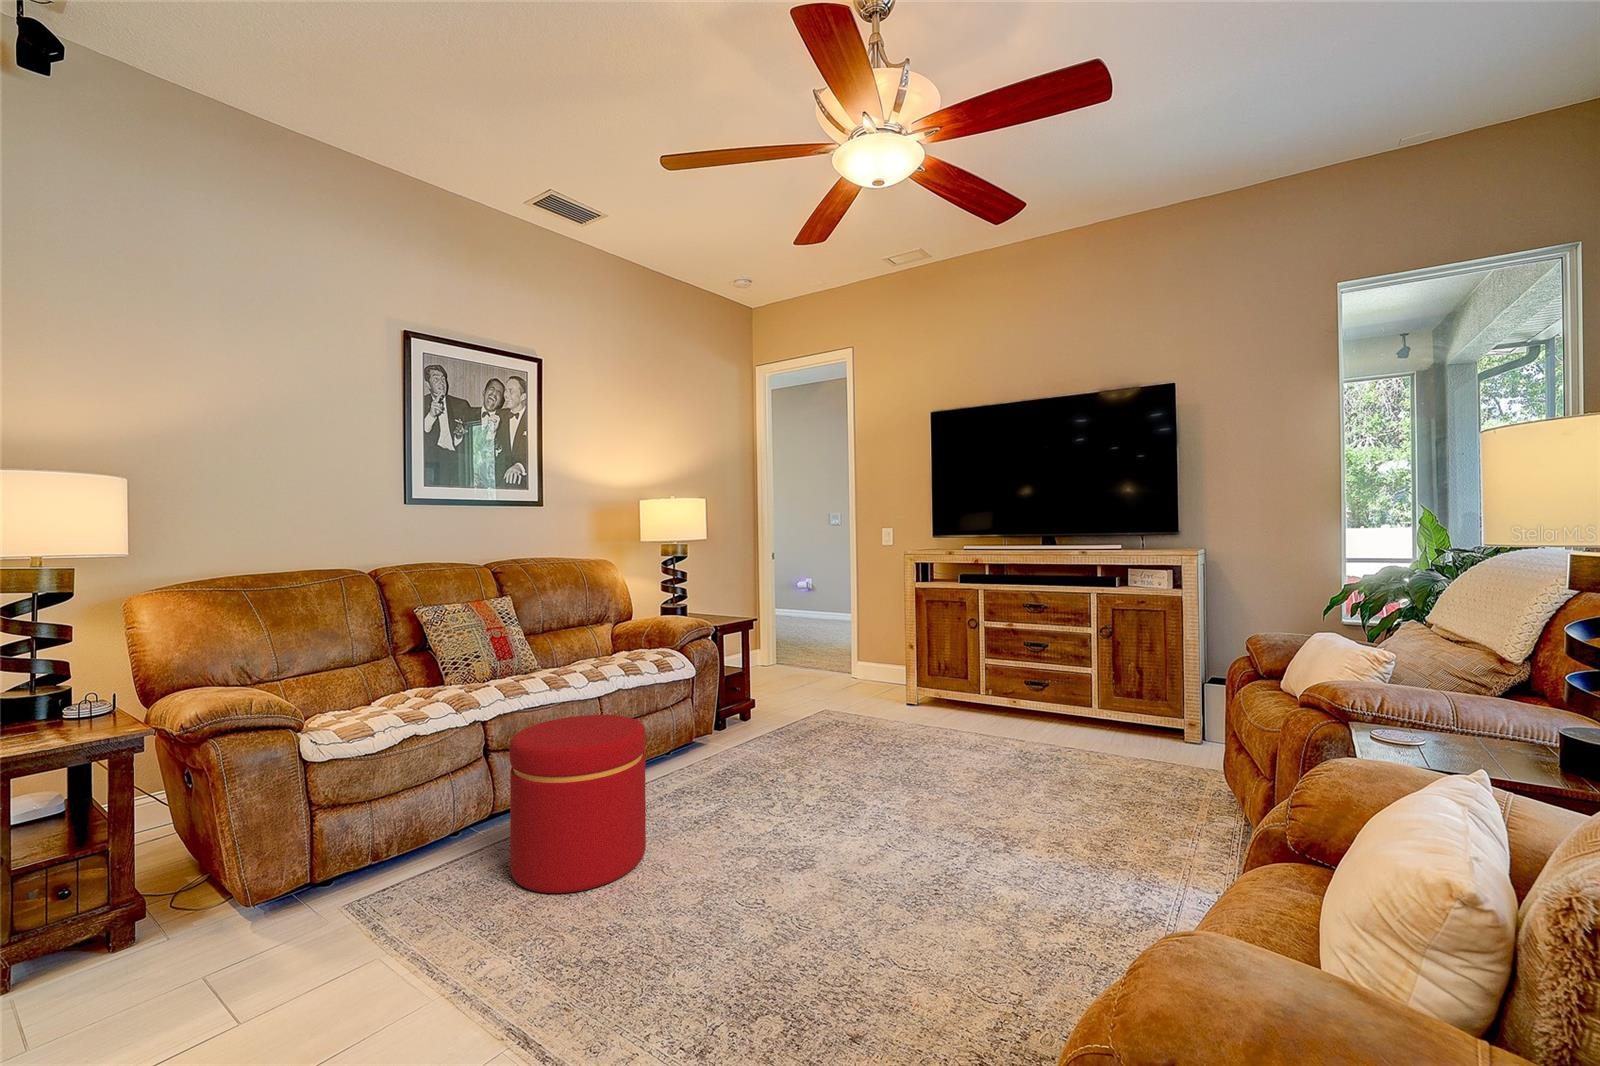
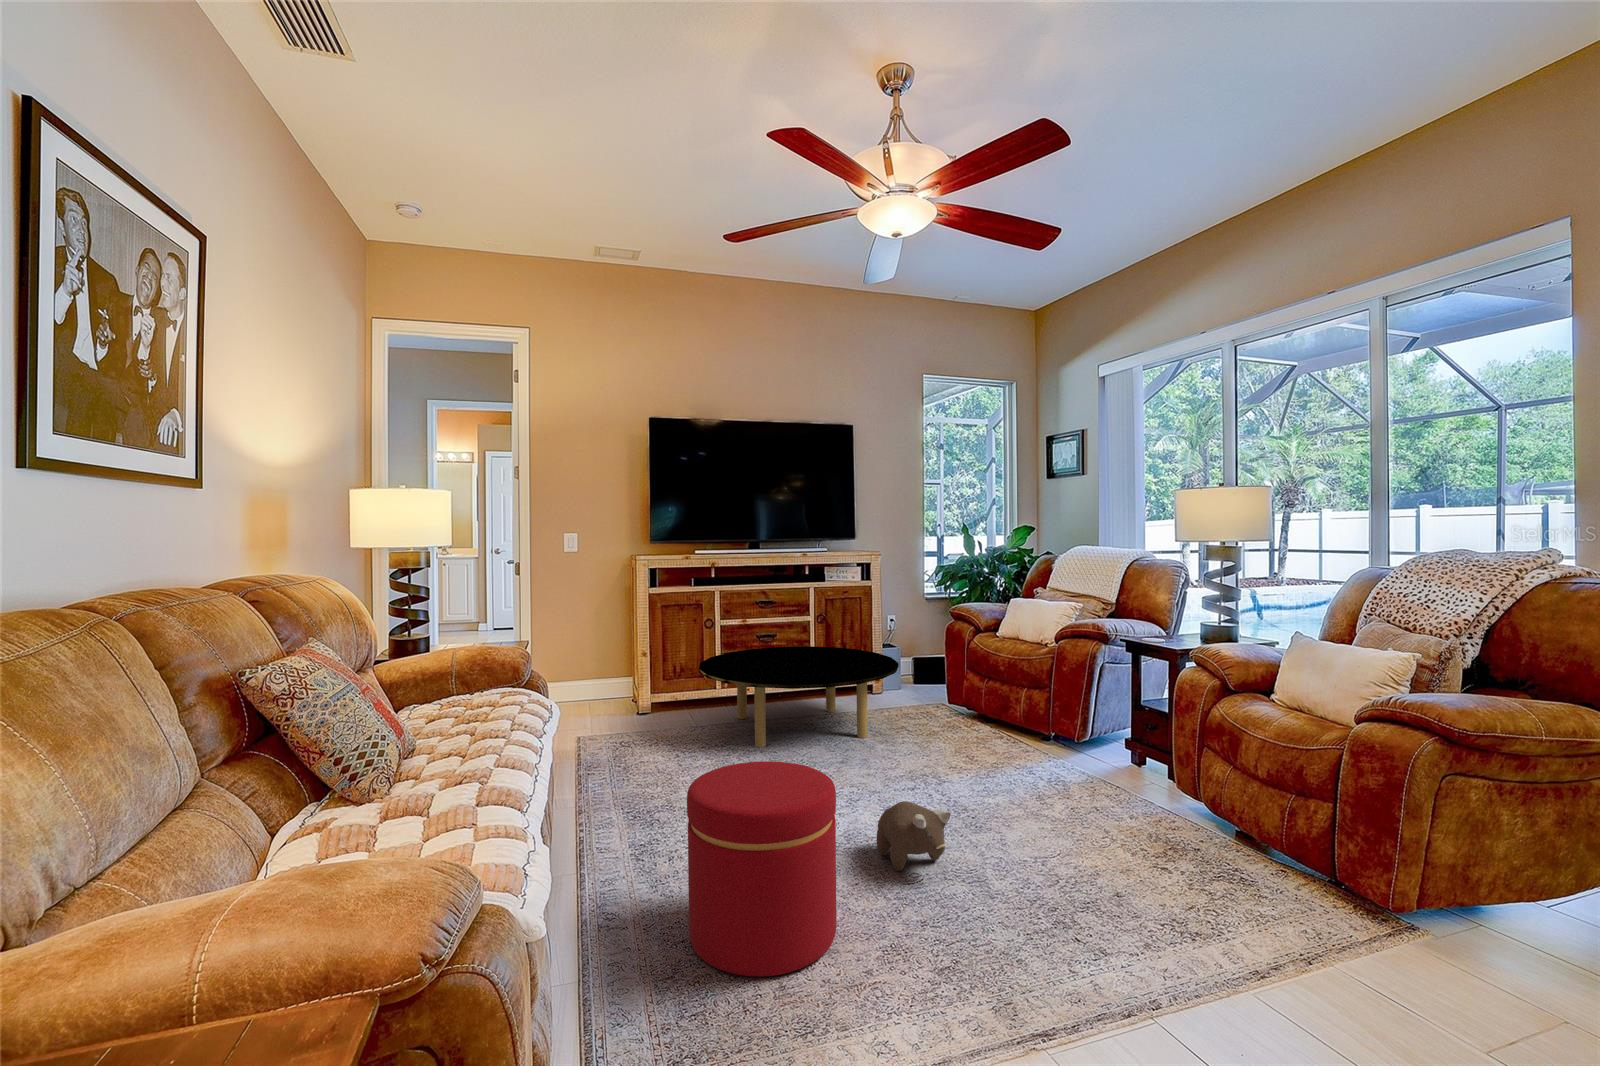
coffee table: none [890,655,1131,778] -> present [699,646,899,747]
plush toy: none [726,813,806,895] -> present [877,801,951,871]

